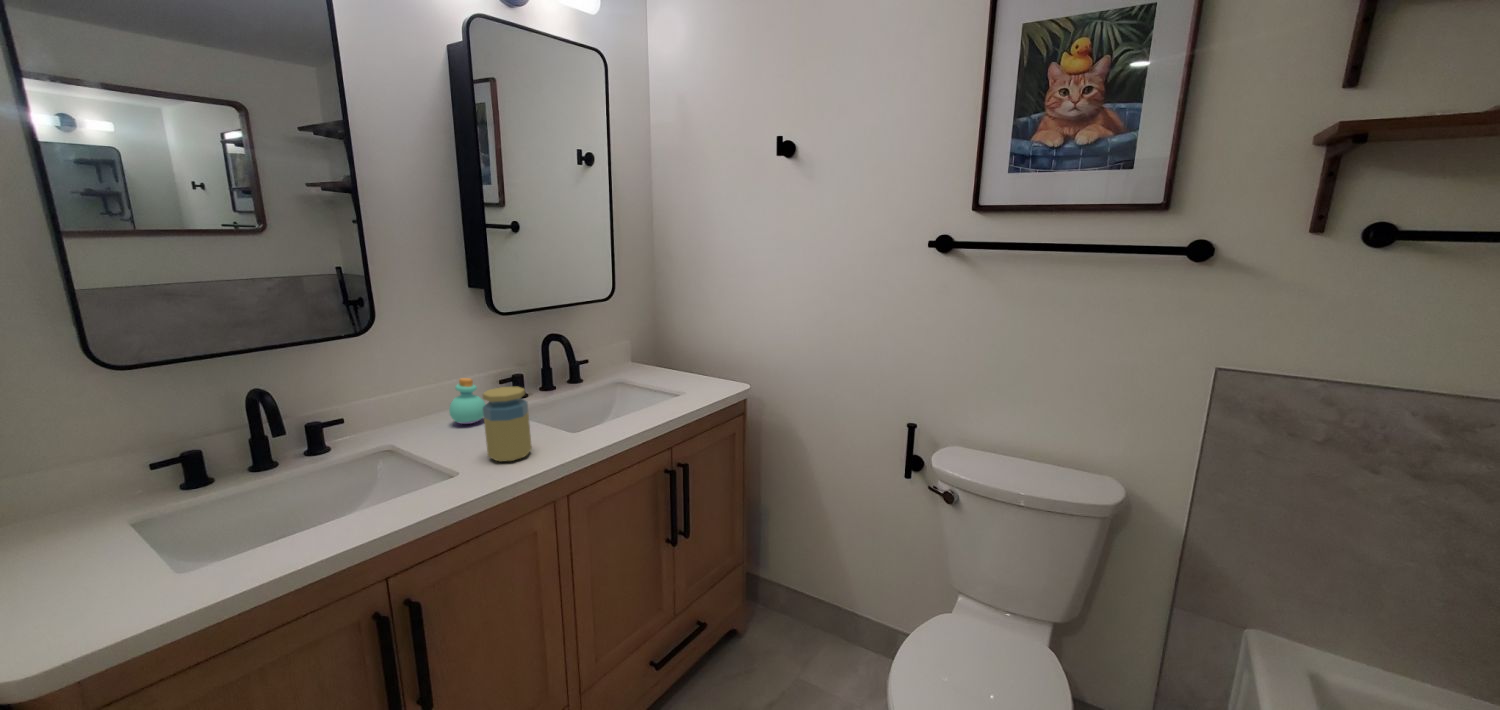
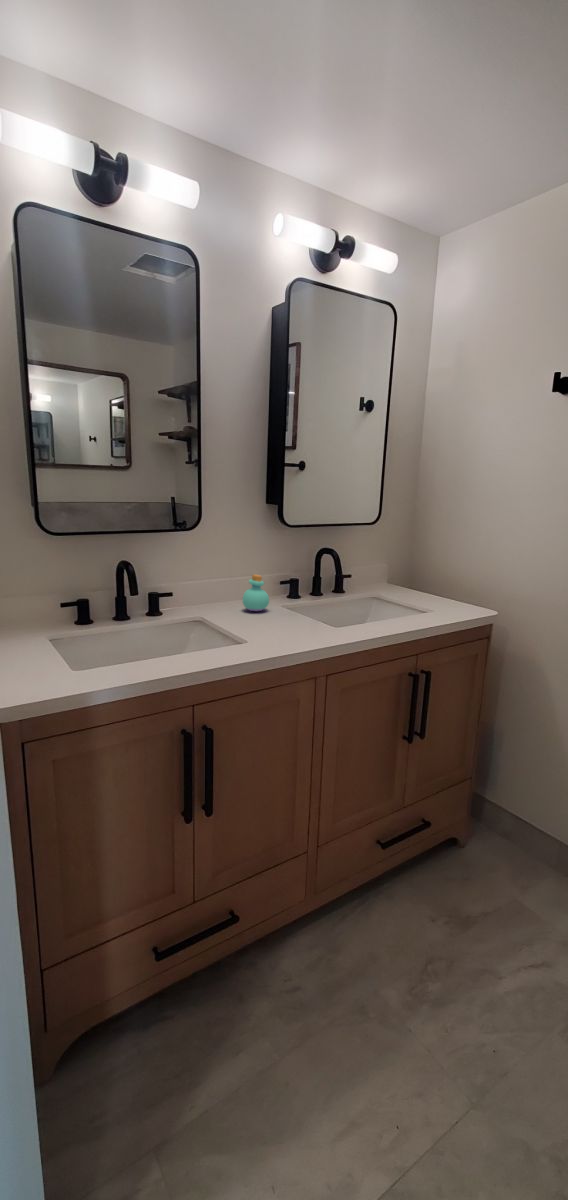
jar: present [483,386,532,462] -> none [268,579,302,639]

